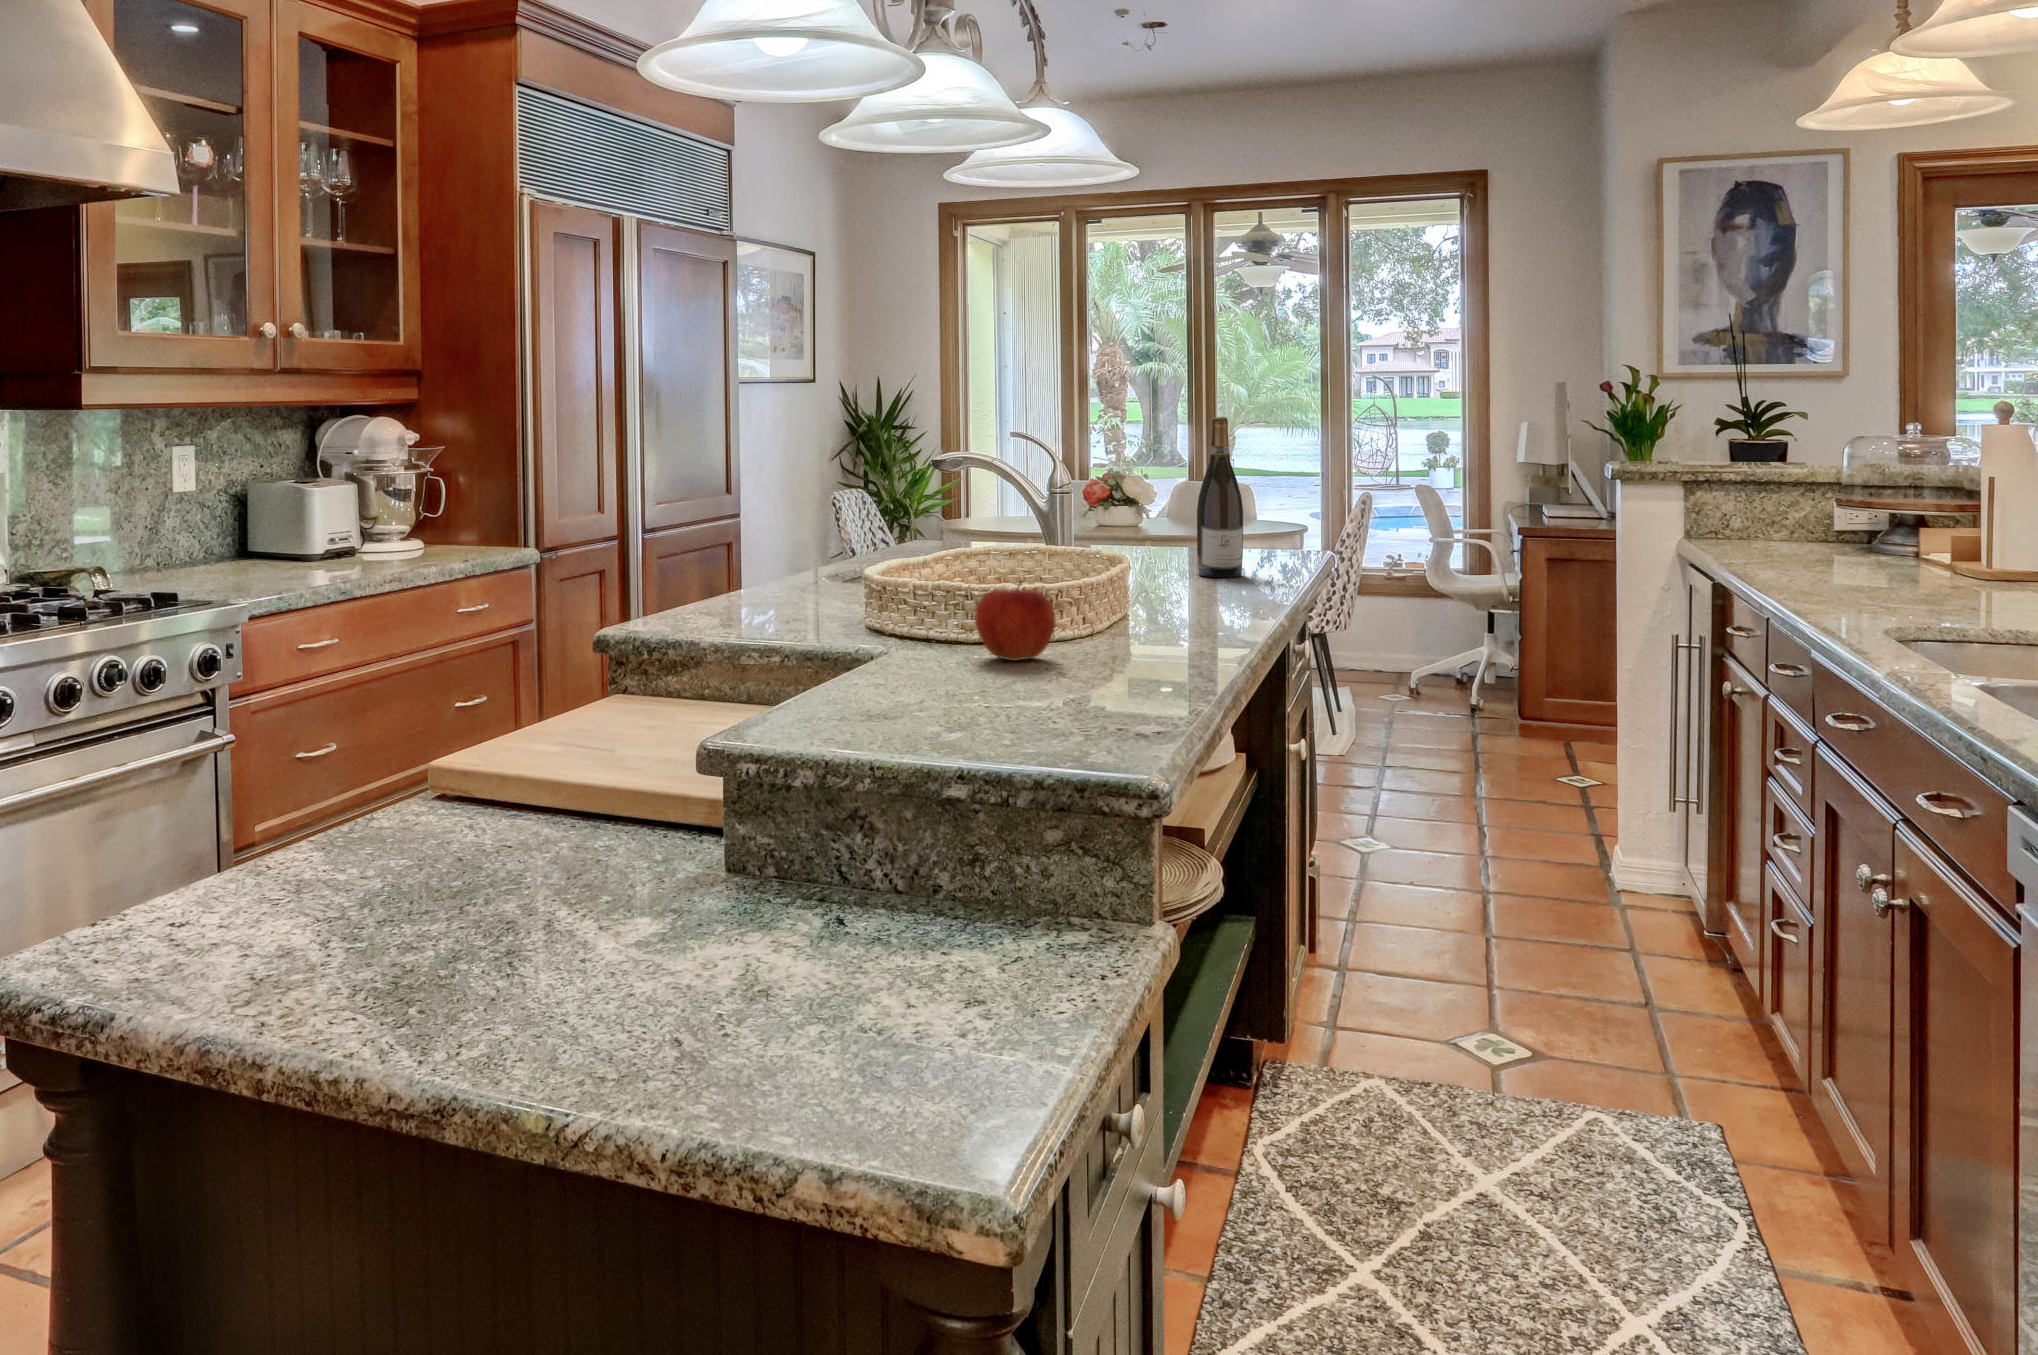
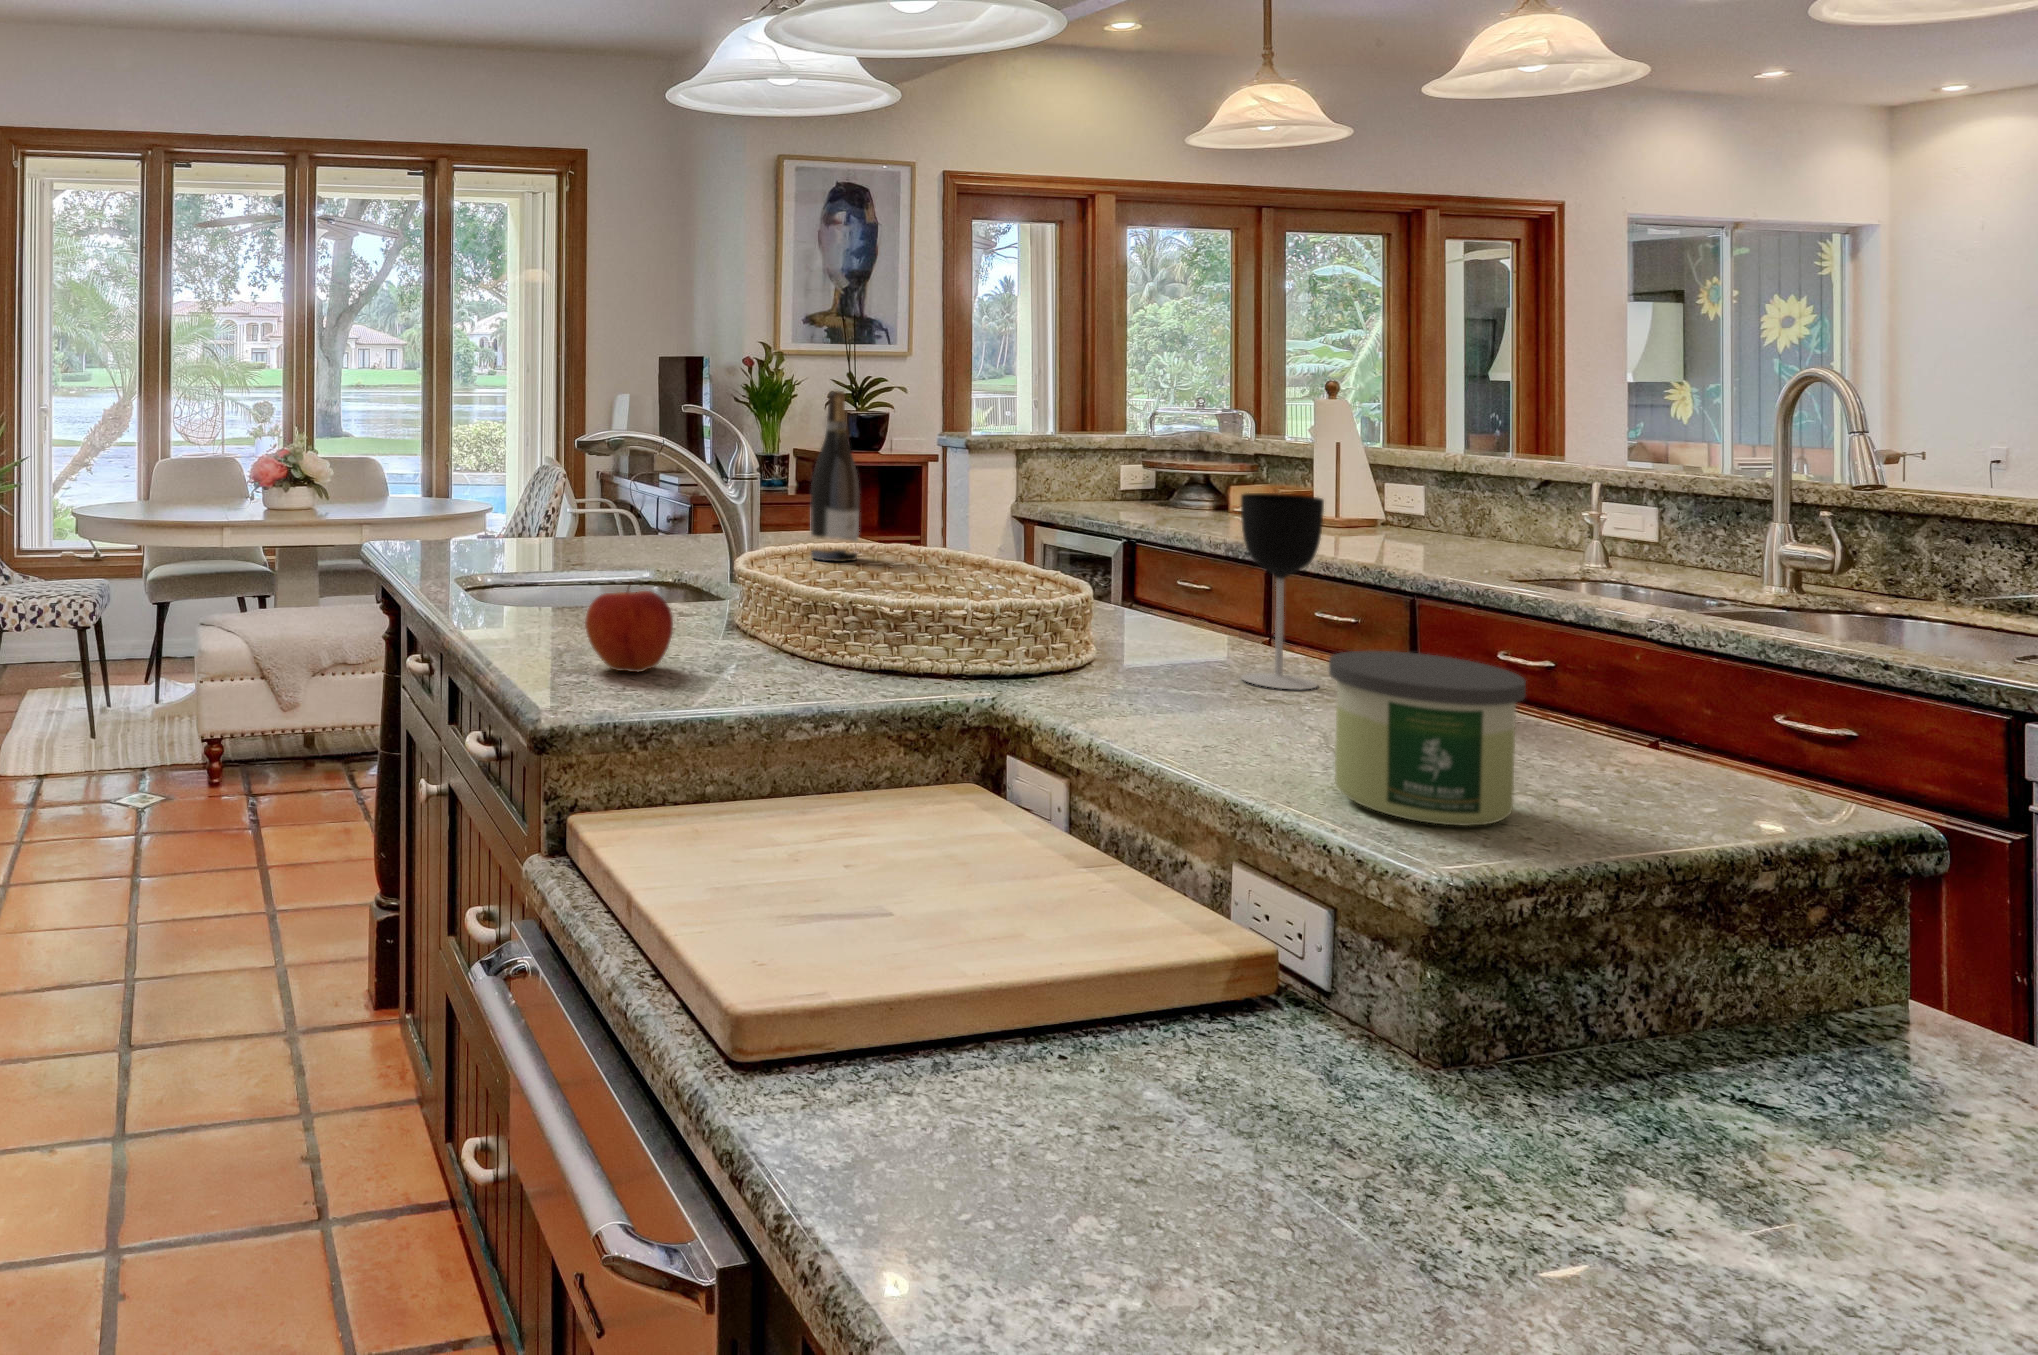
wine glass: none [1118,501,1187,673] -> present [1241,493,1324,689]
apple: present [975,581,1055,661] -> present [585,581,673,672]
candle: none [812,608,941,733] -> present [1329,651,1526,826]

